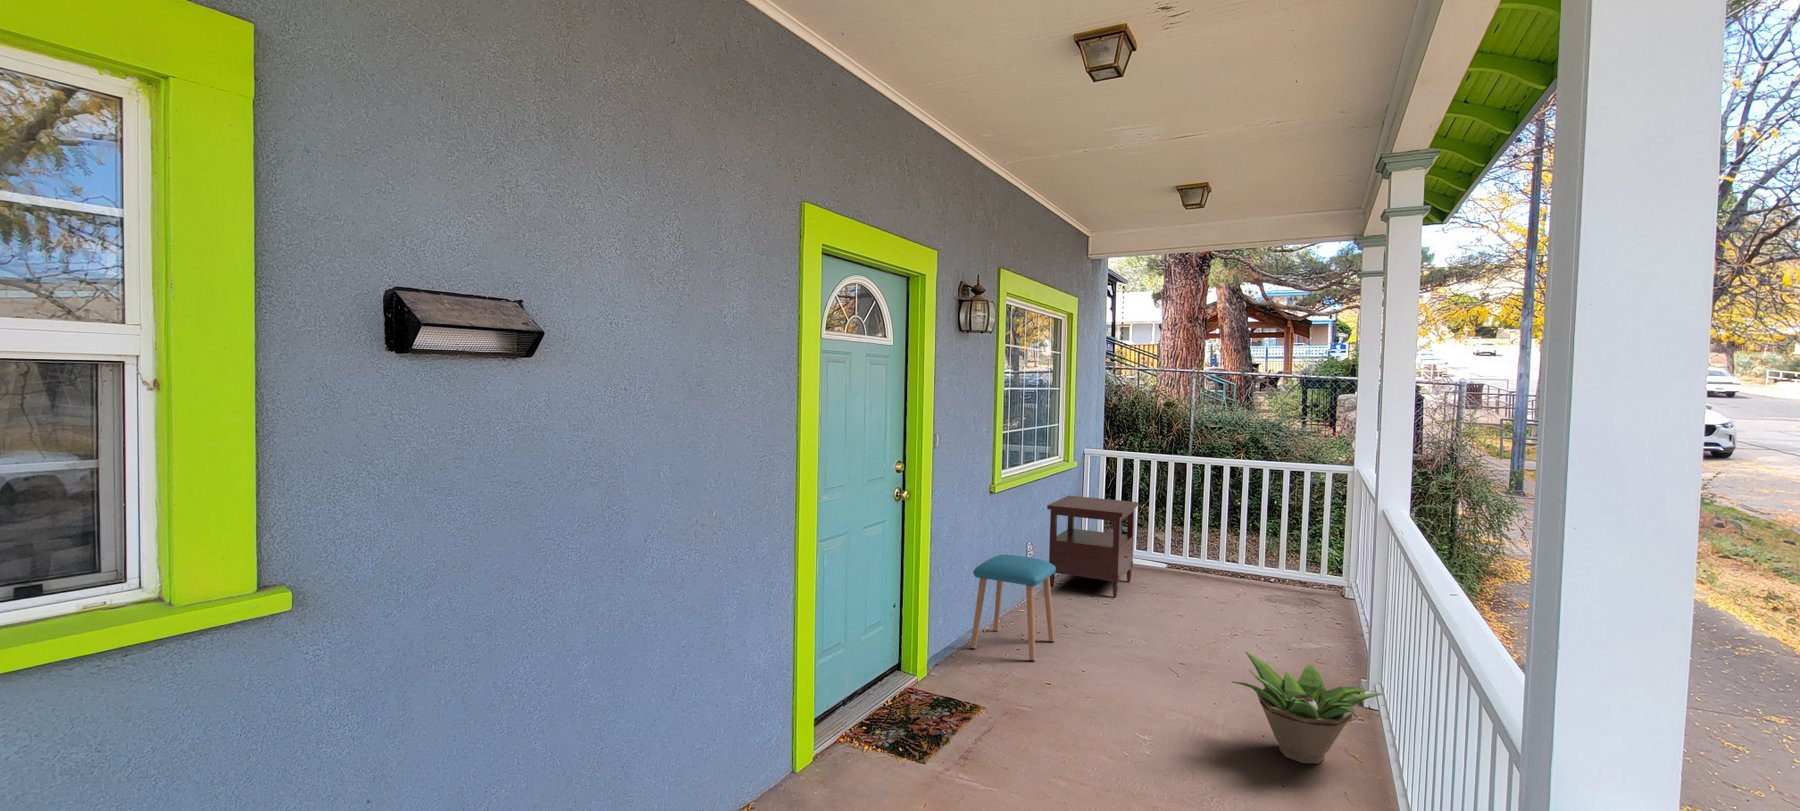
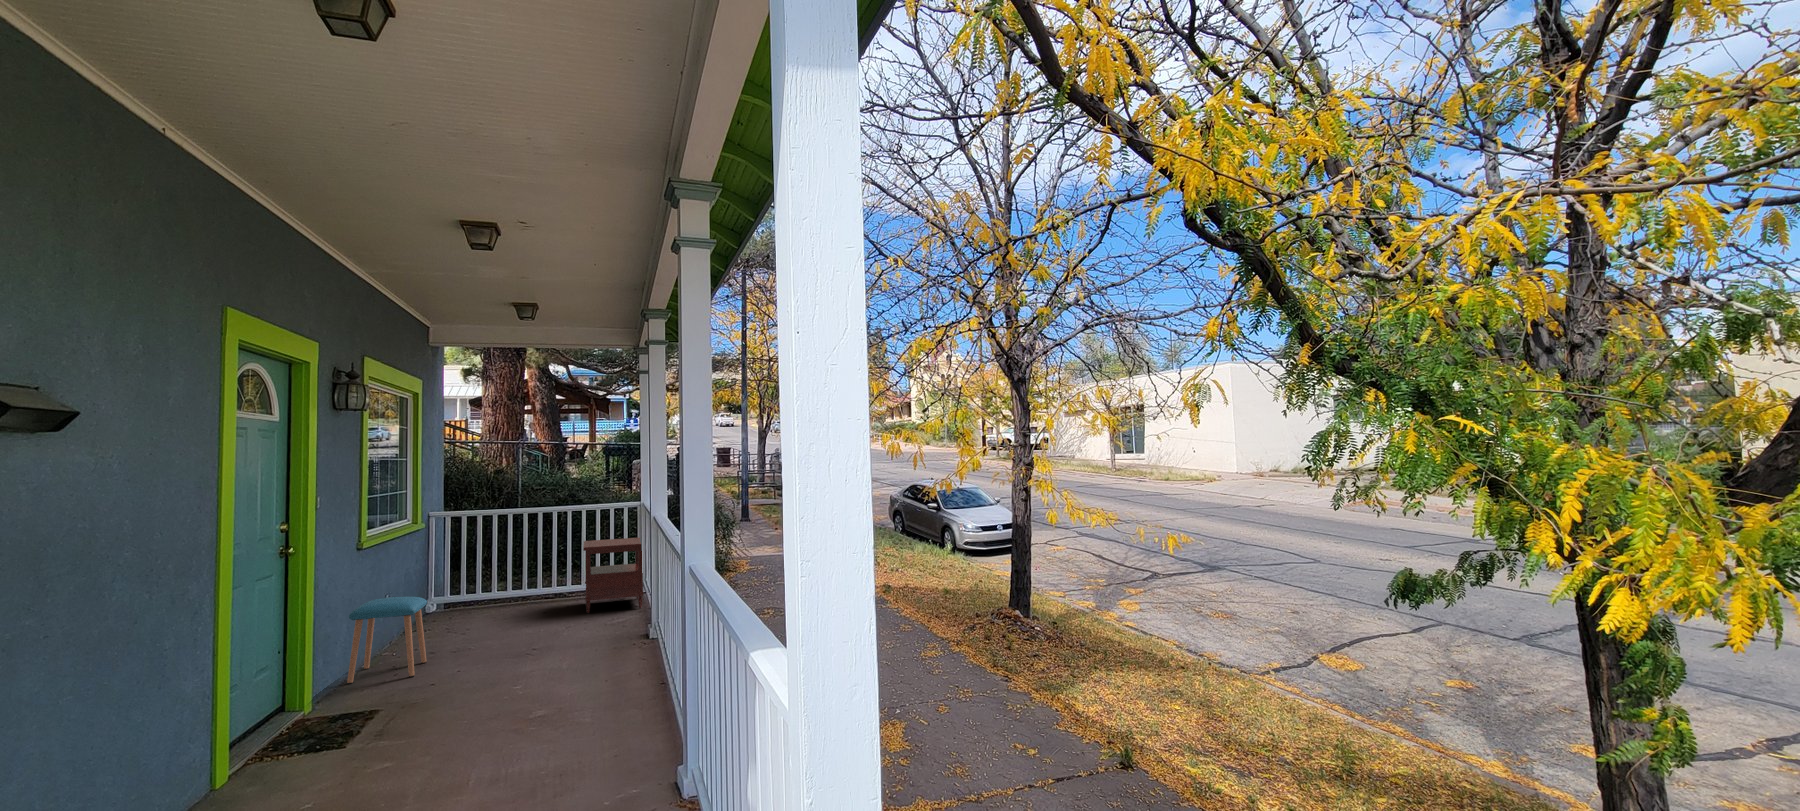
side table: present [1047,495,1138,597] -> present [583,538,643,613]
decorative plant: present [1232,652,1380,764] -> none [576,618,660,672]

